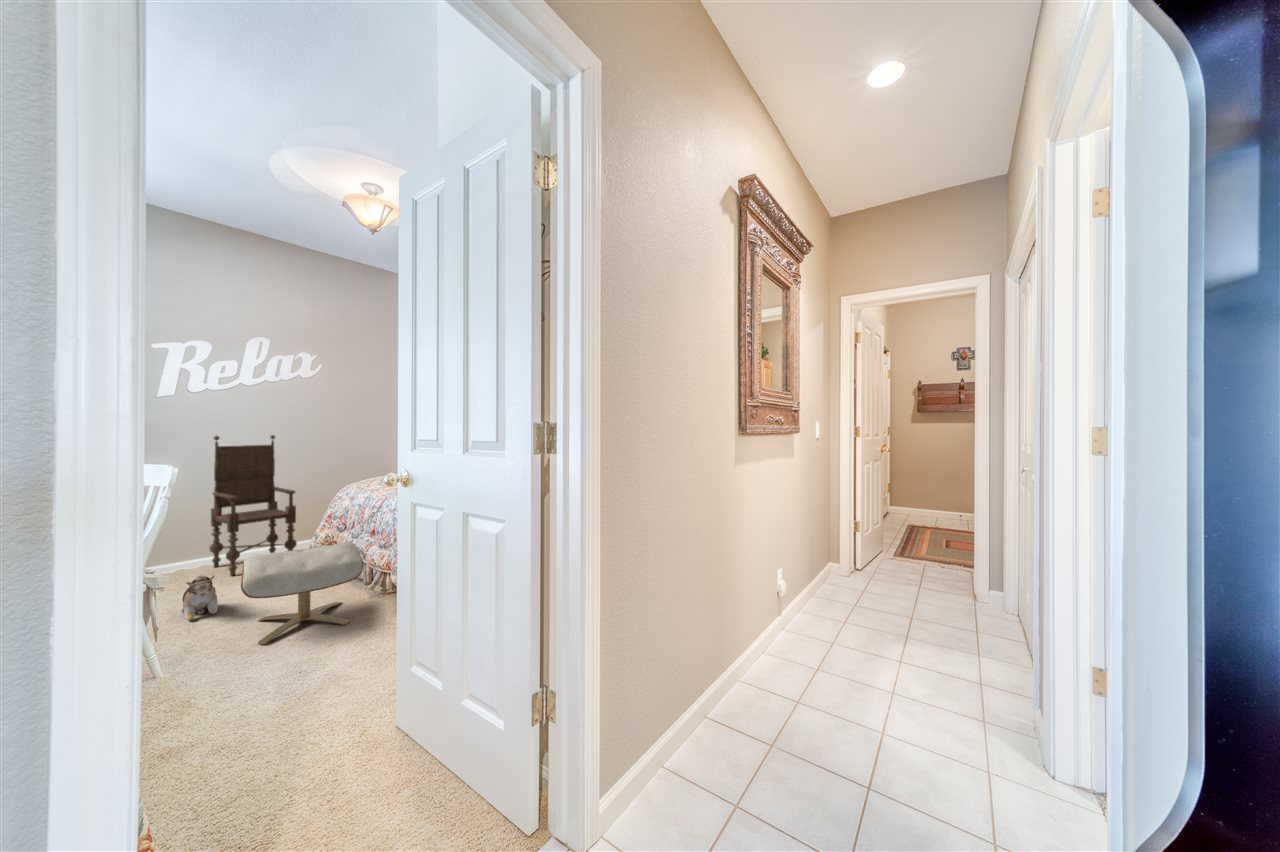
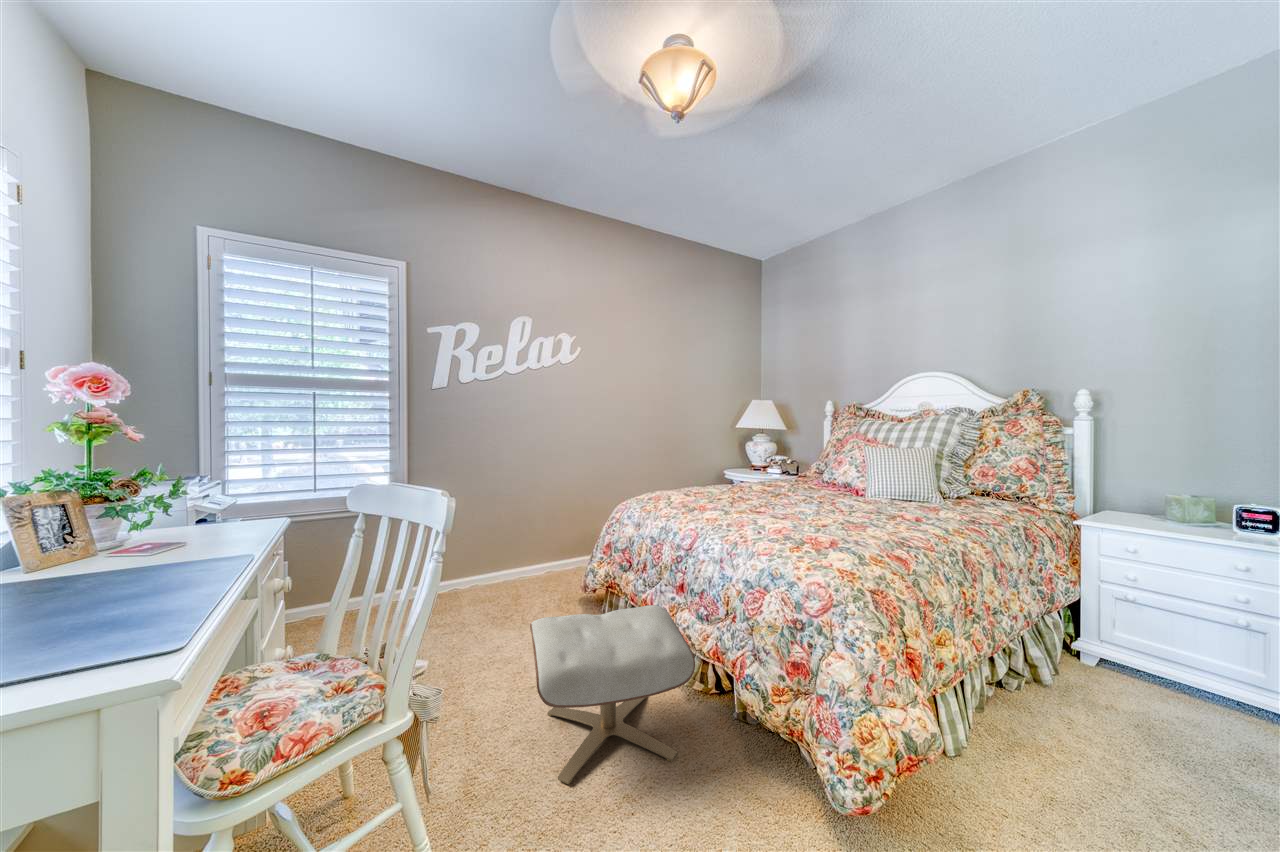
armchair: present [209,435,297,576] -> none [479,434,564,609]
plush toy: present [182,576,218,621] -> none [459,631,496,691]

